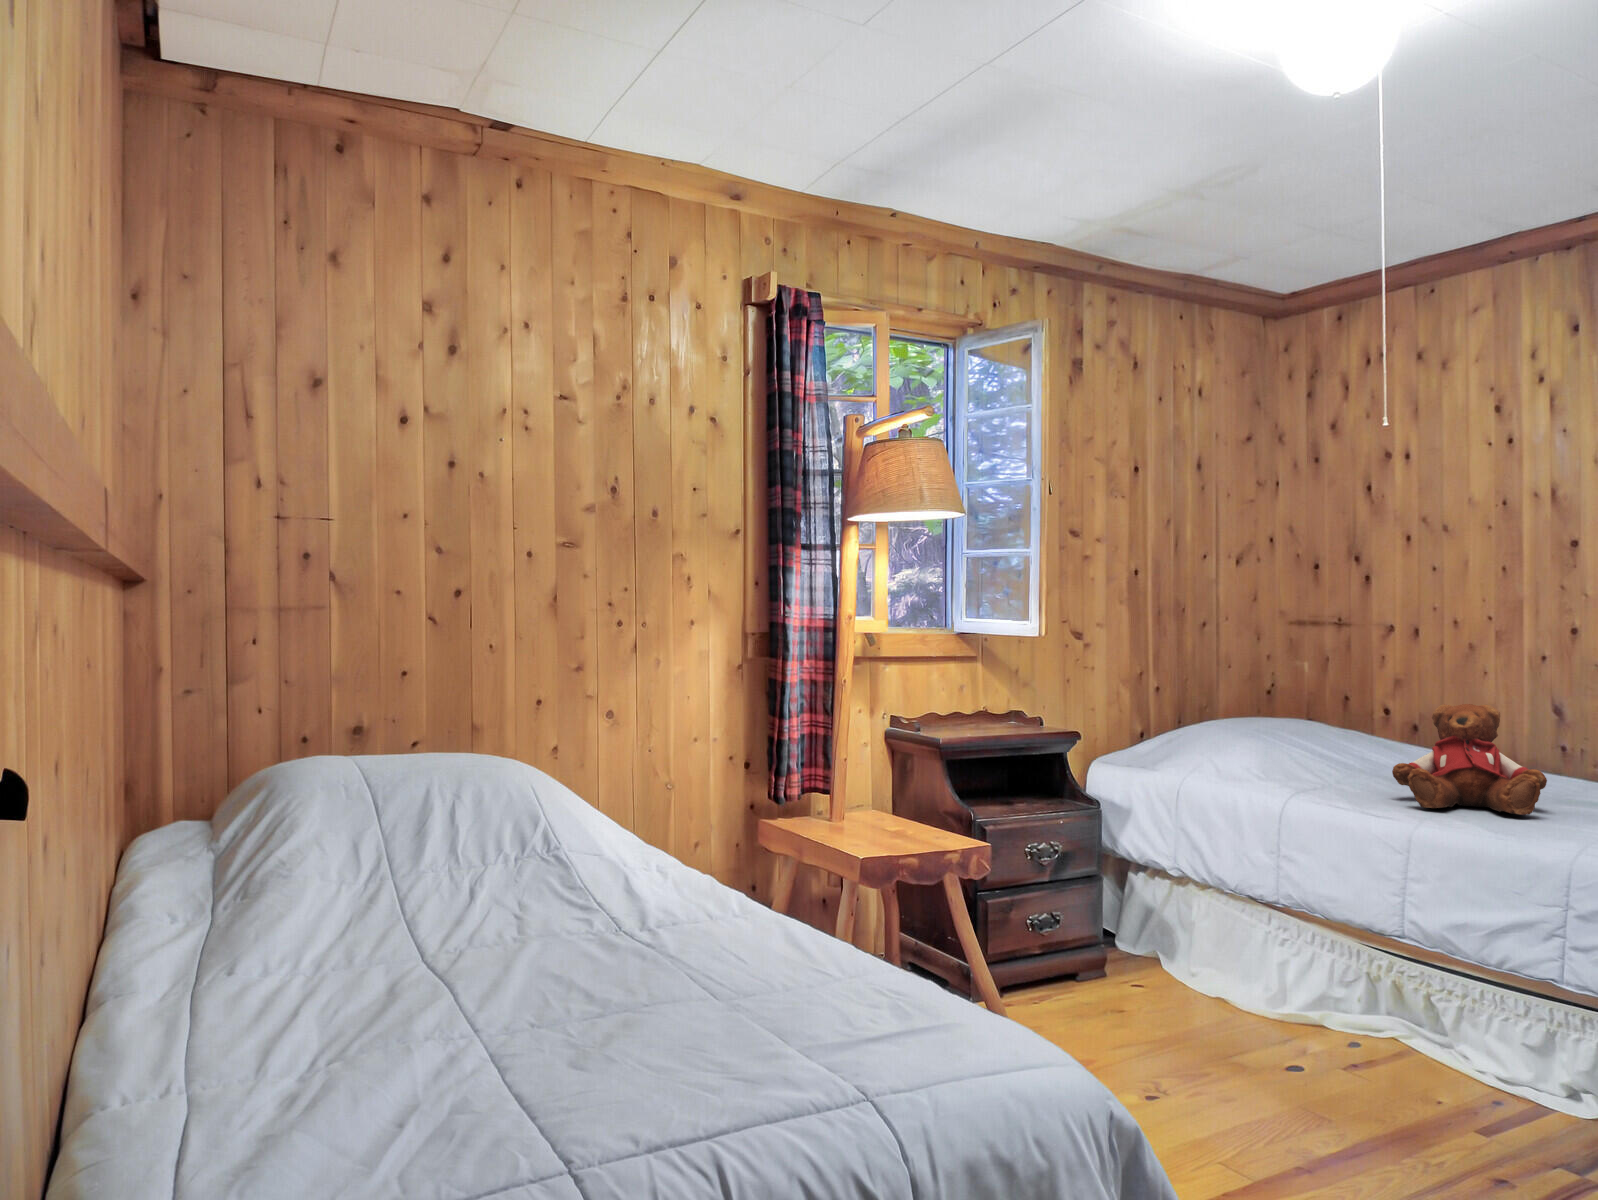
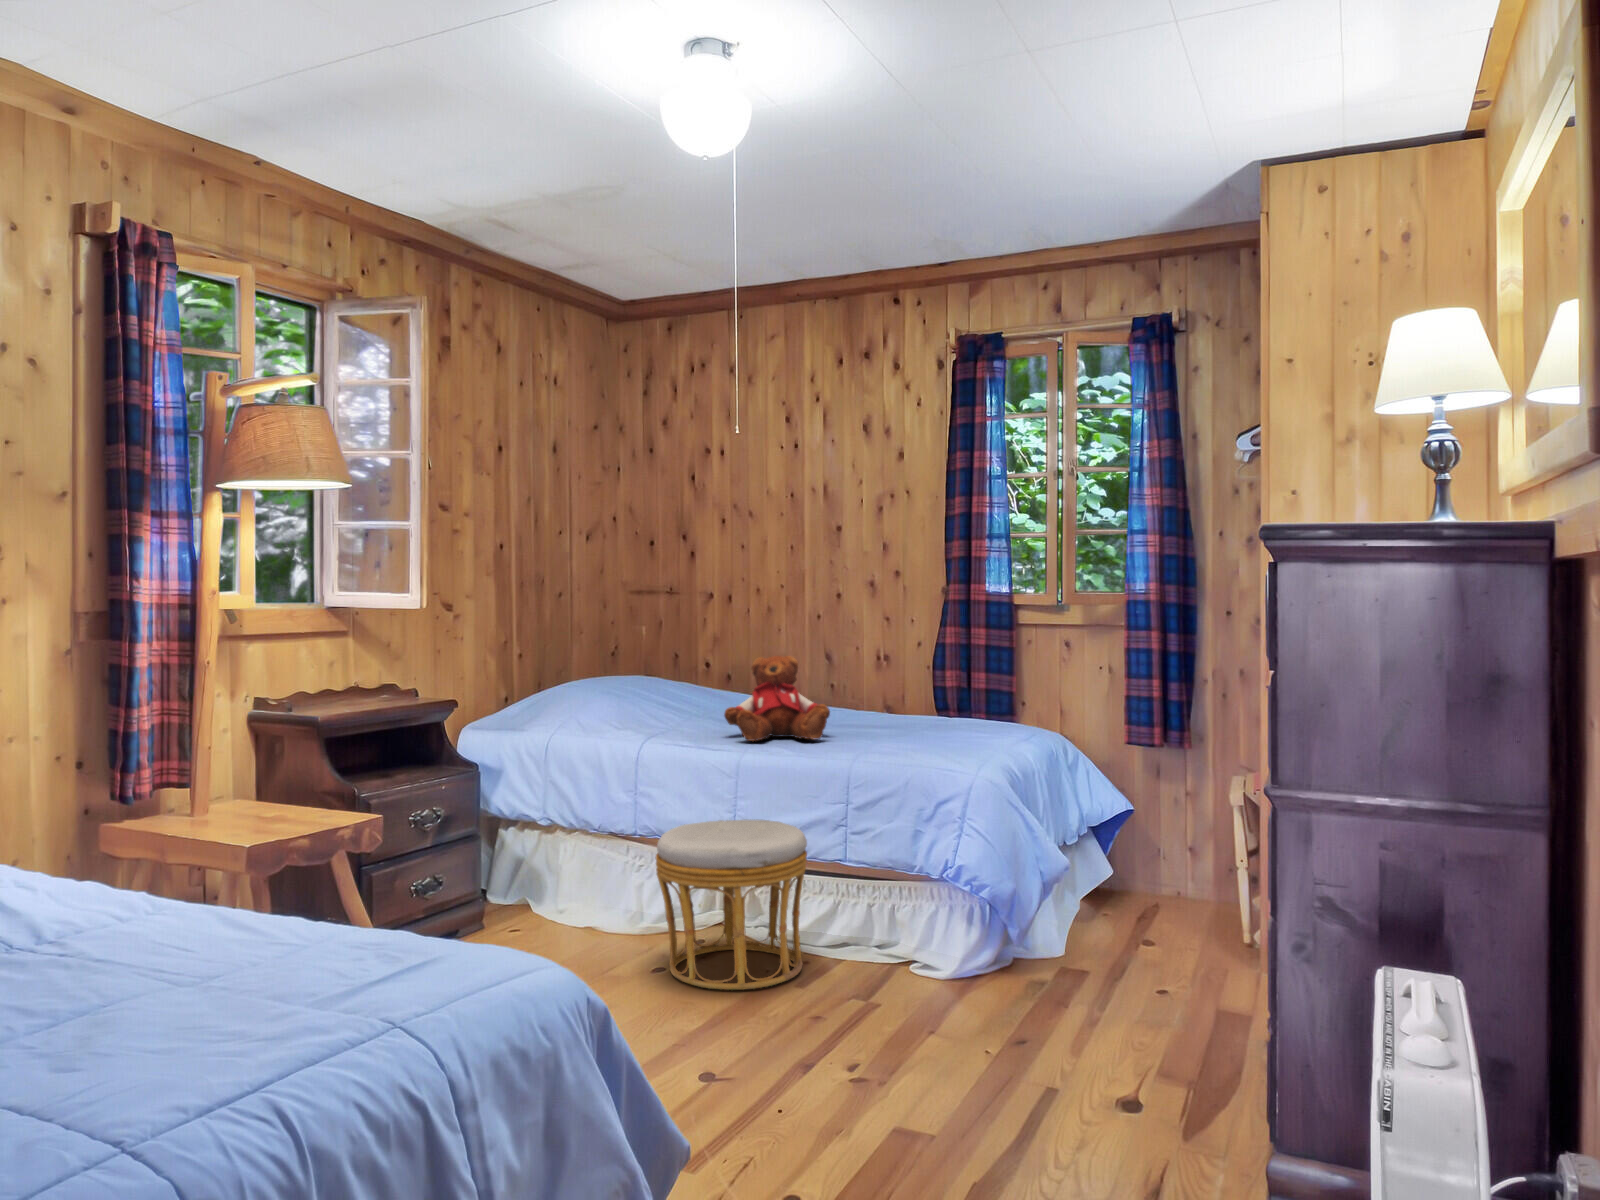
ottoman: none [1293,899,1503,1123] -> present [656,820,807,990]

